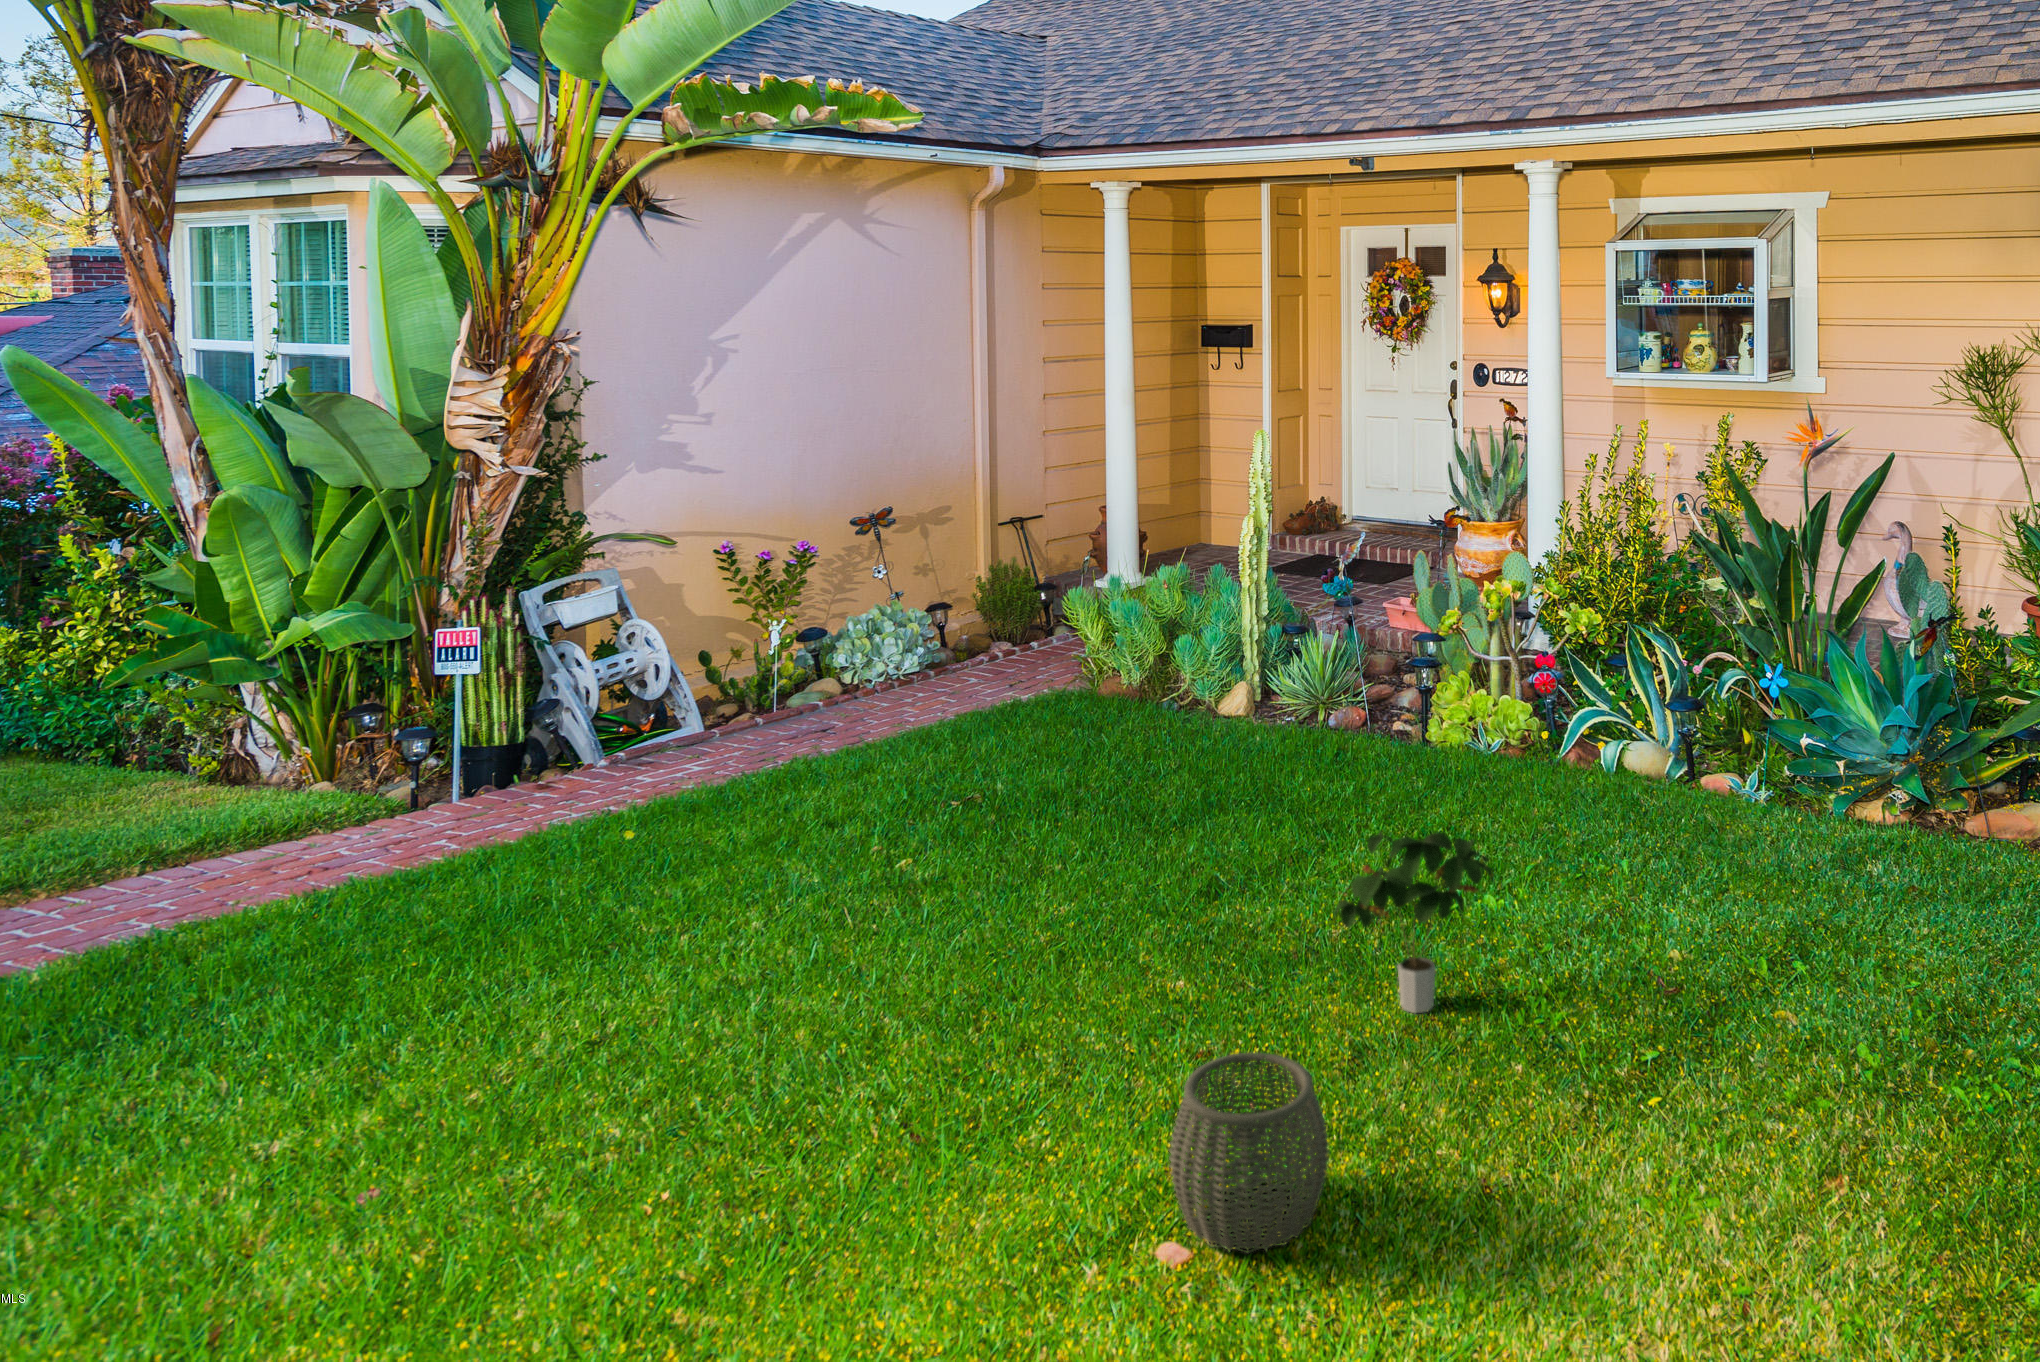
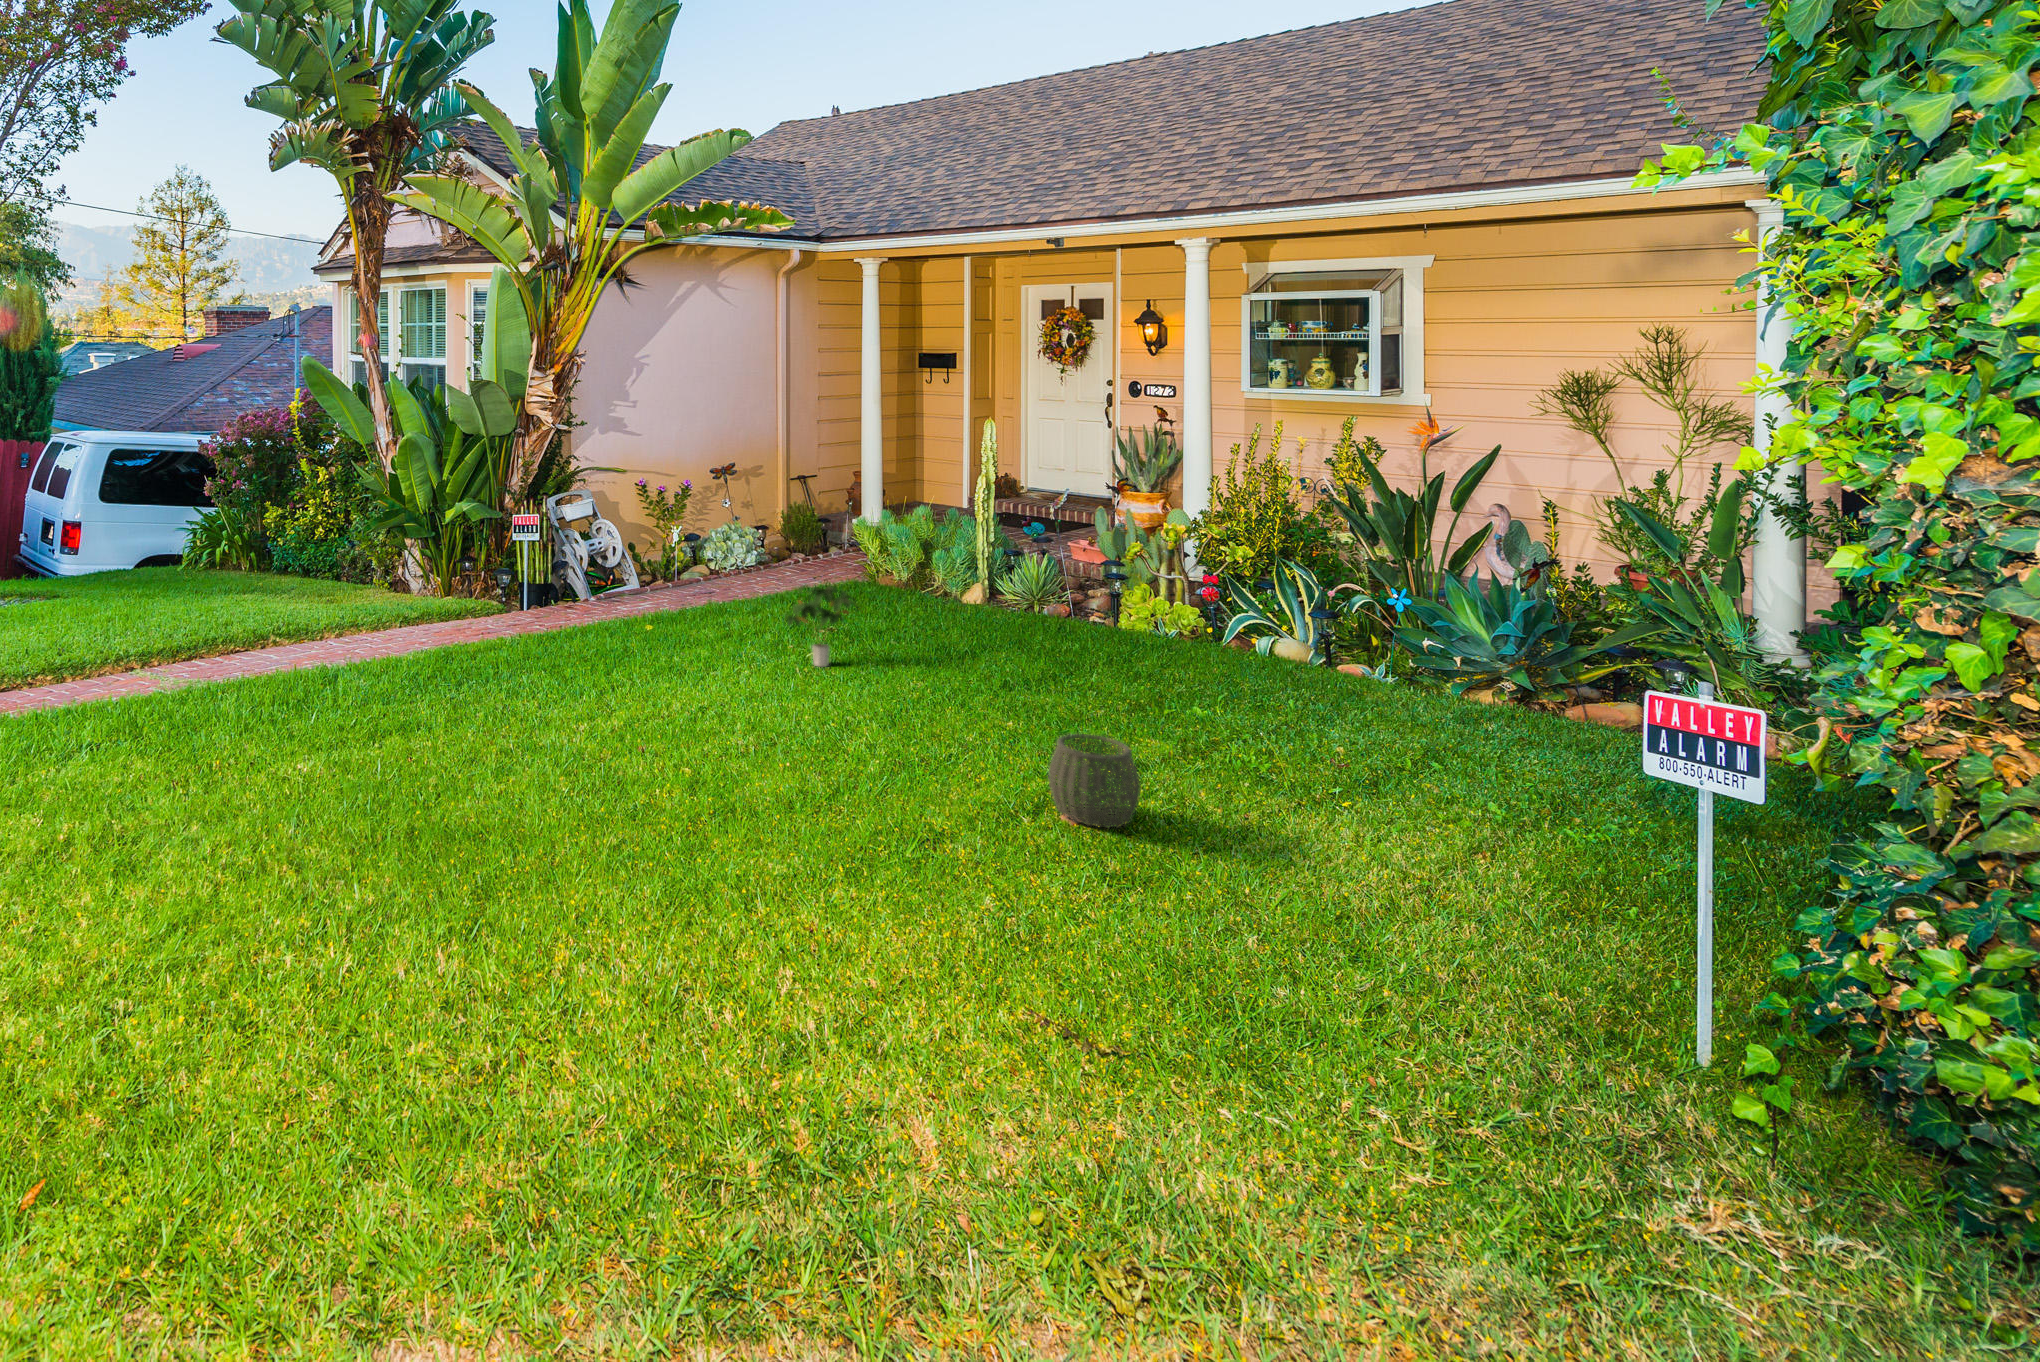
potted plant: present [1334,832,1495,1013] -> present [787,586,857,667]

